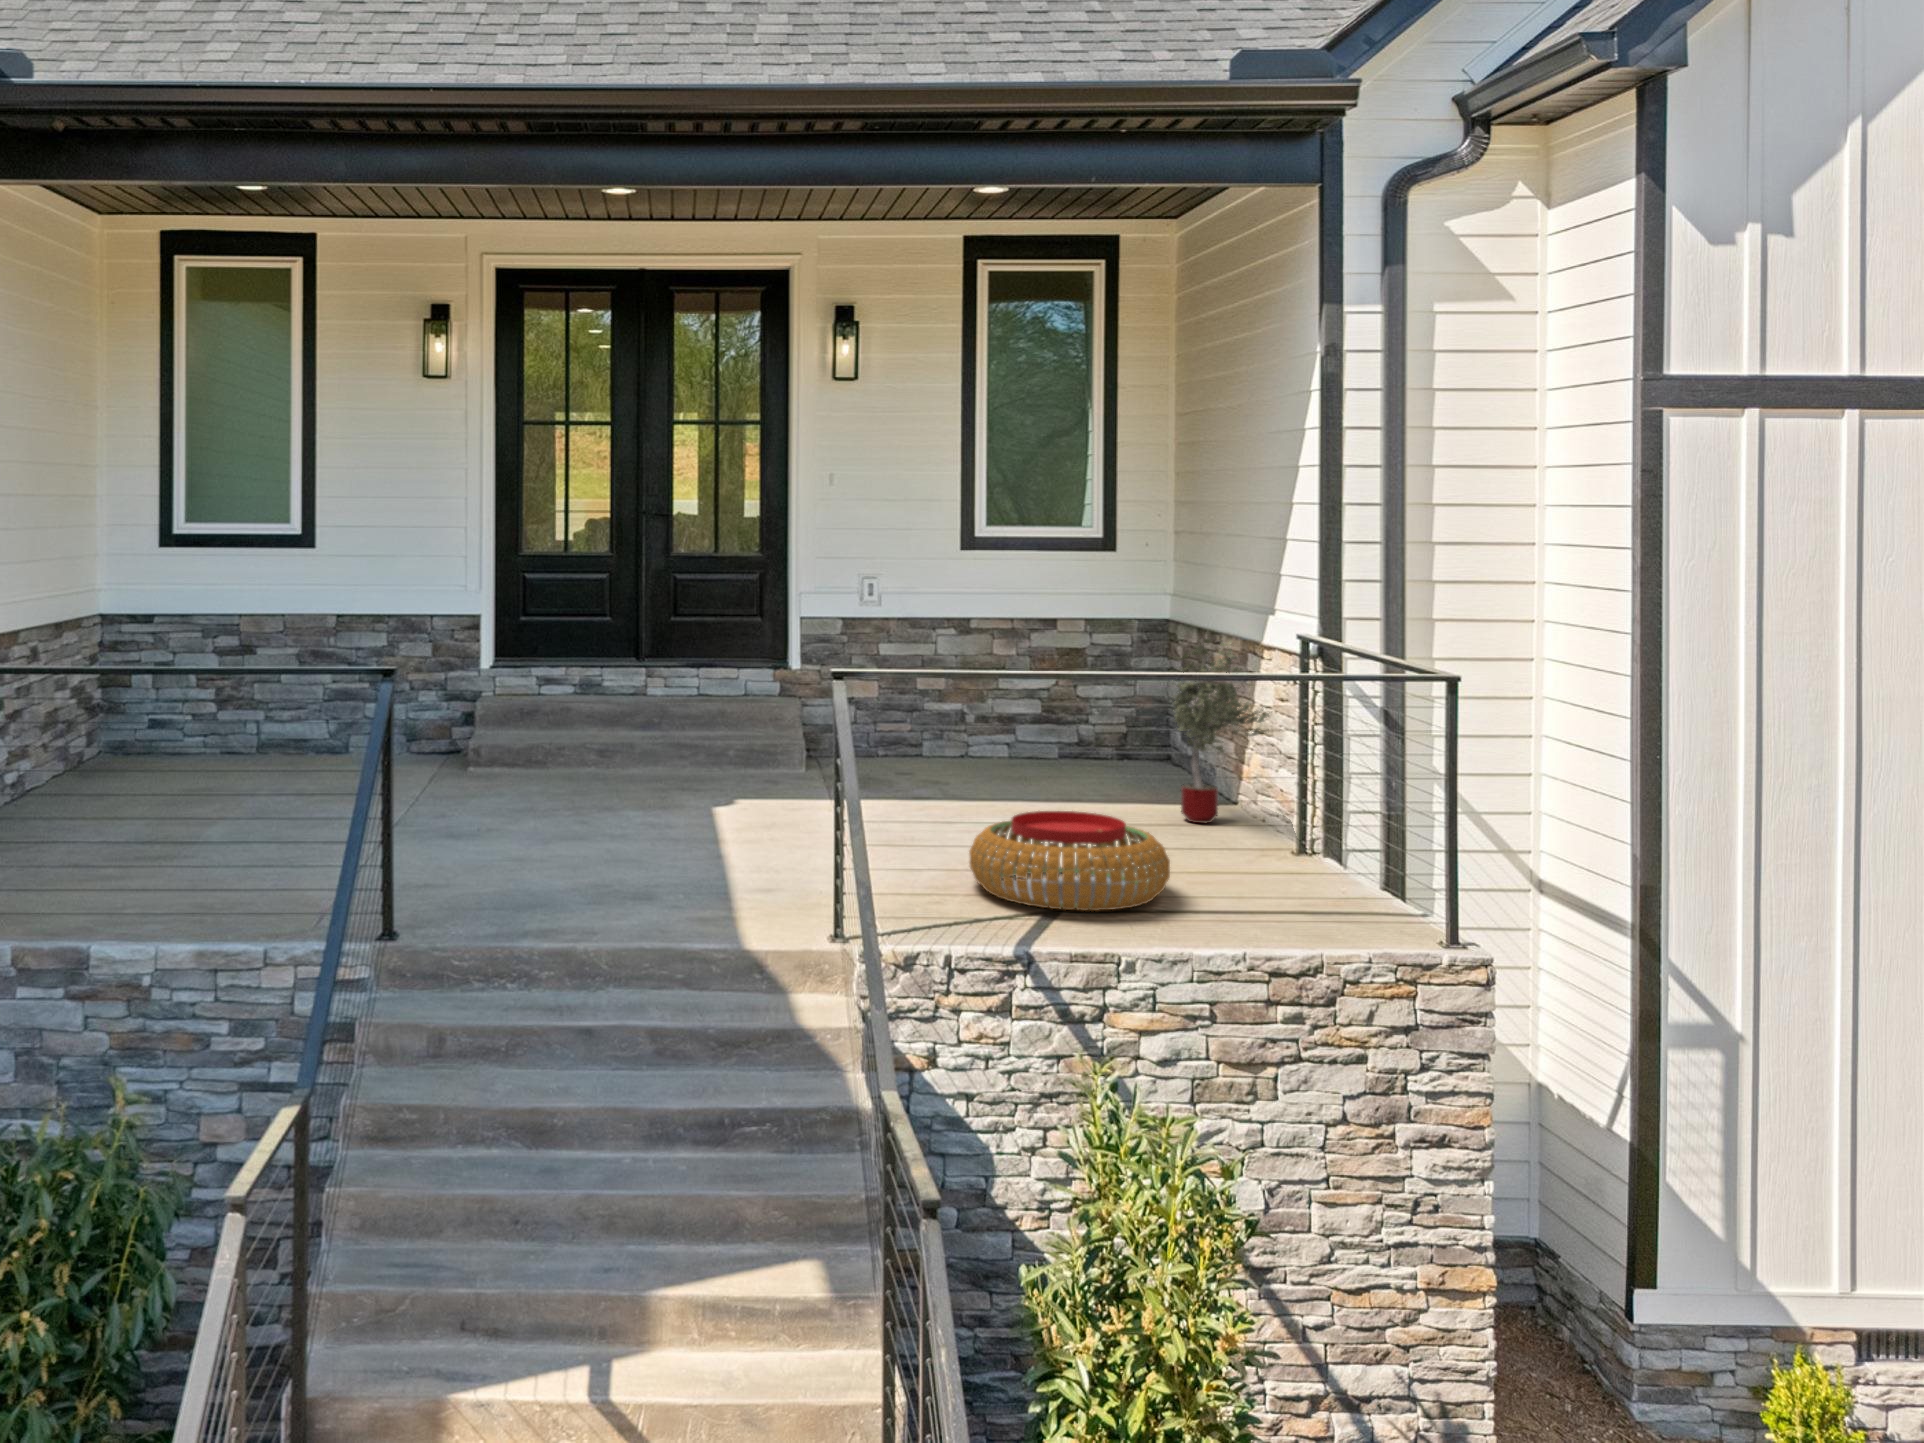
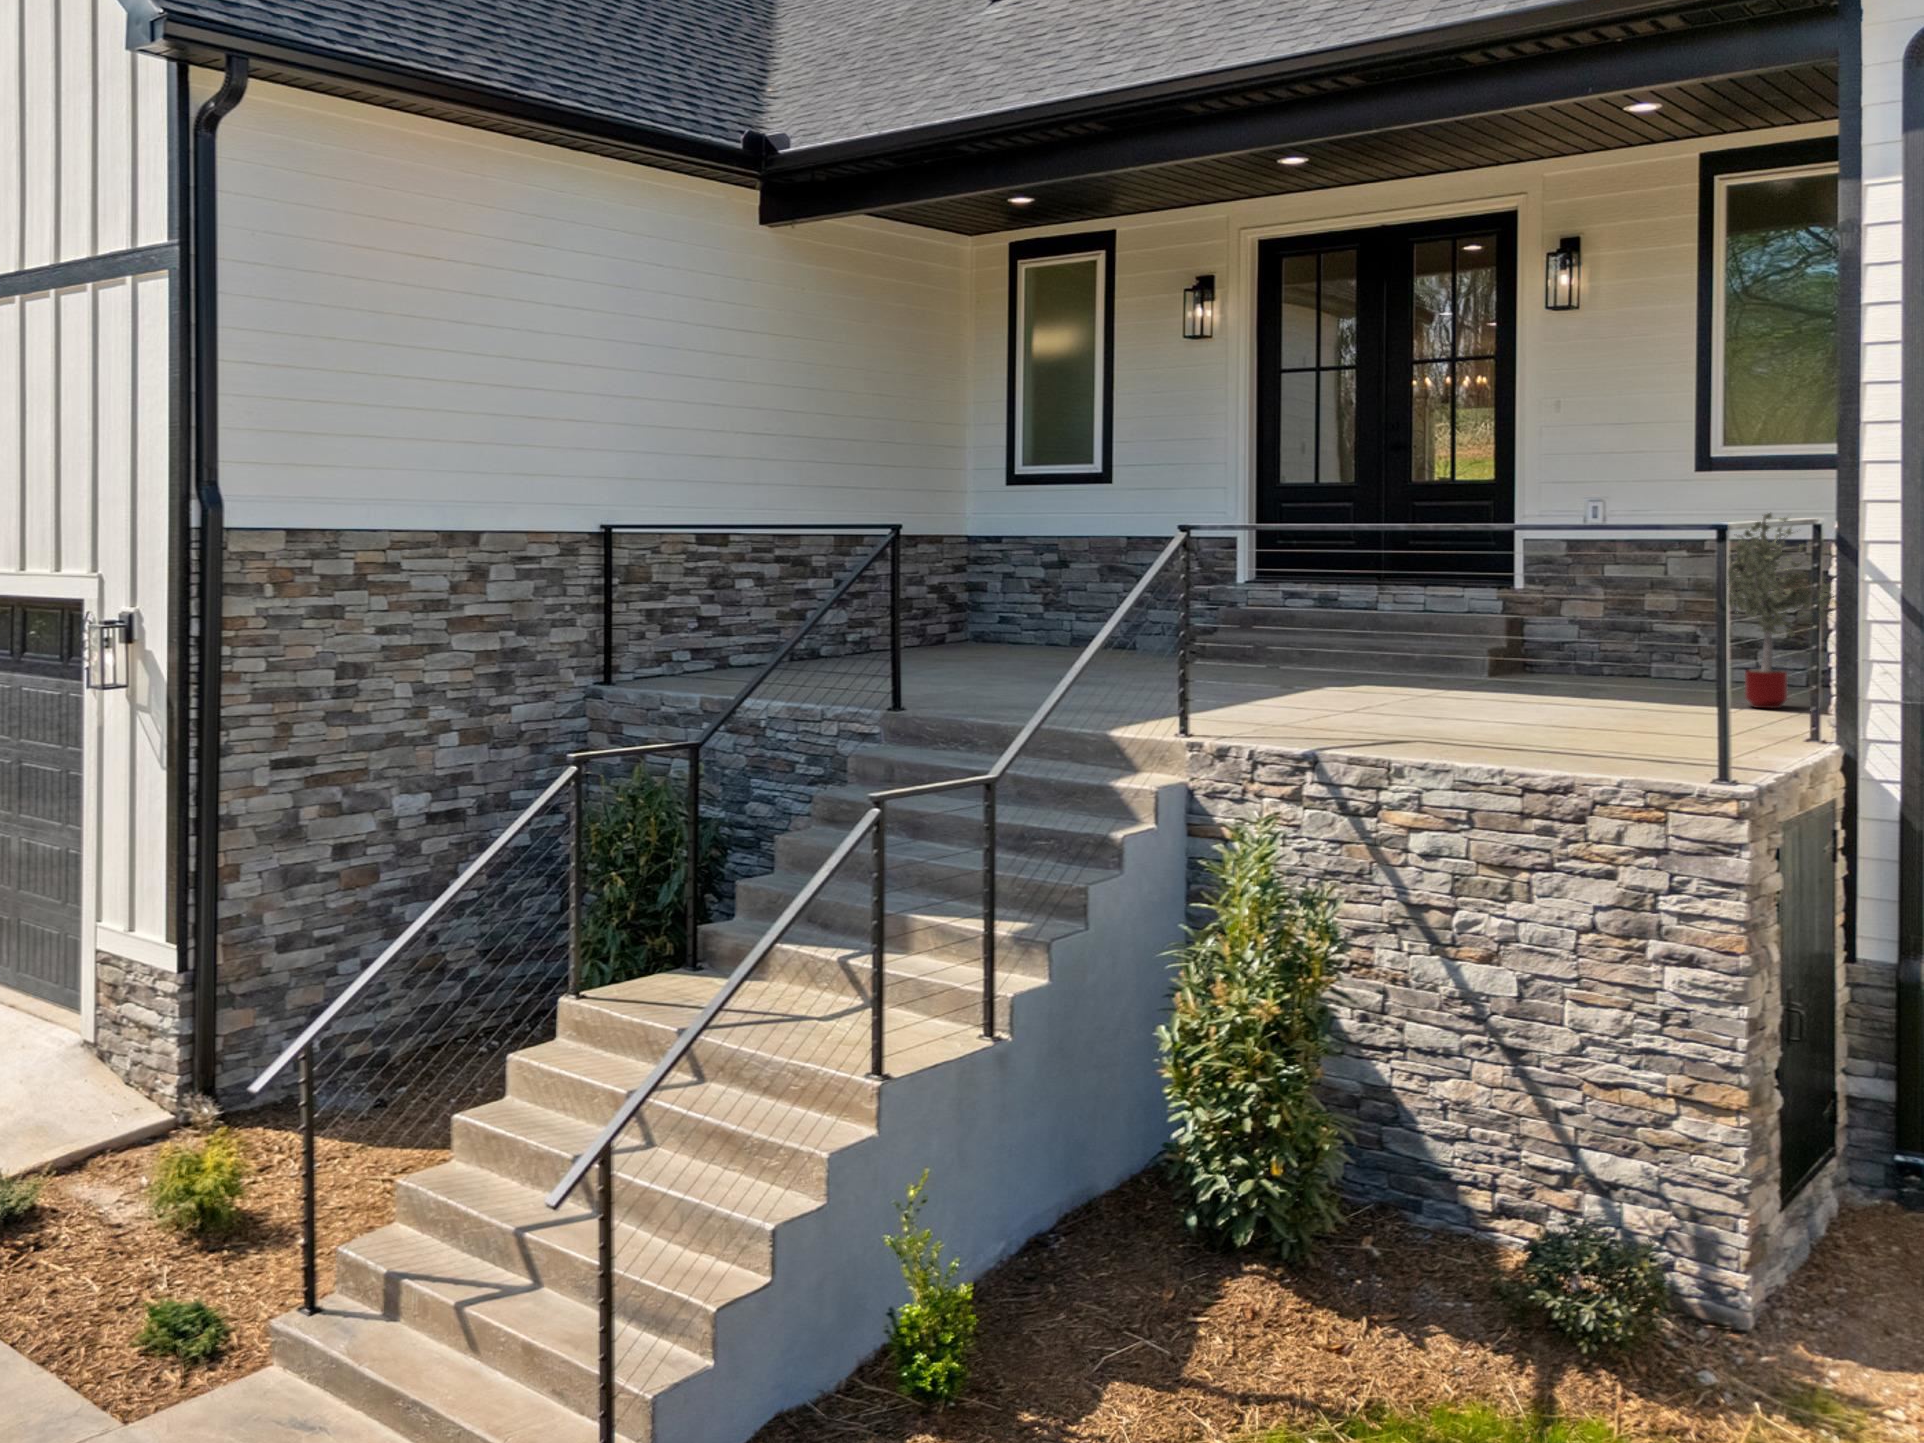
pouf: present [969,811,1170,911] -> none [1355,660,1547,737]

